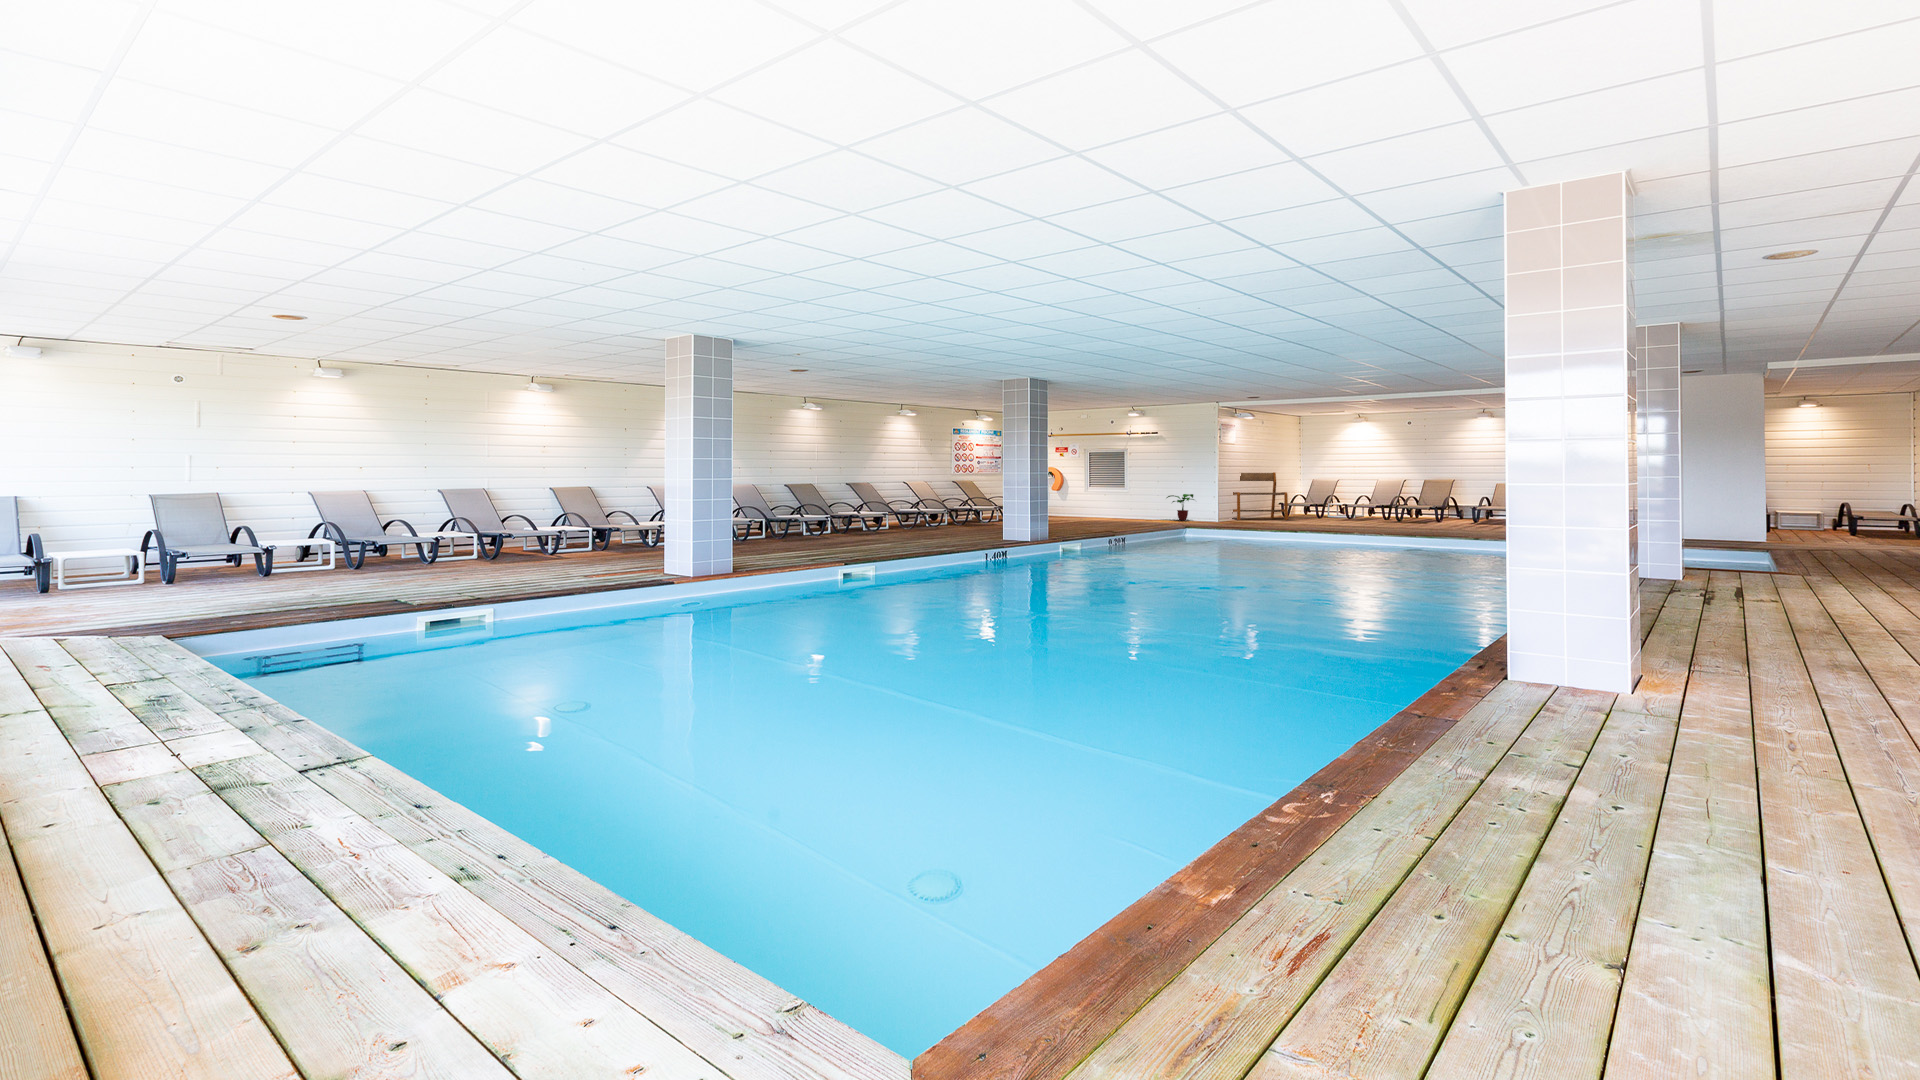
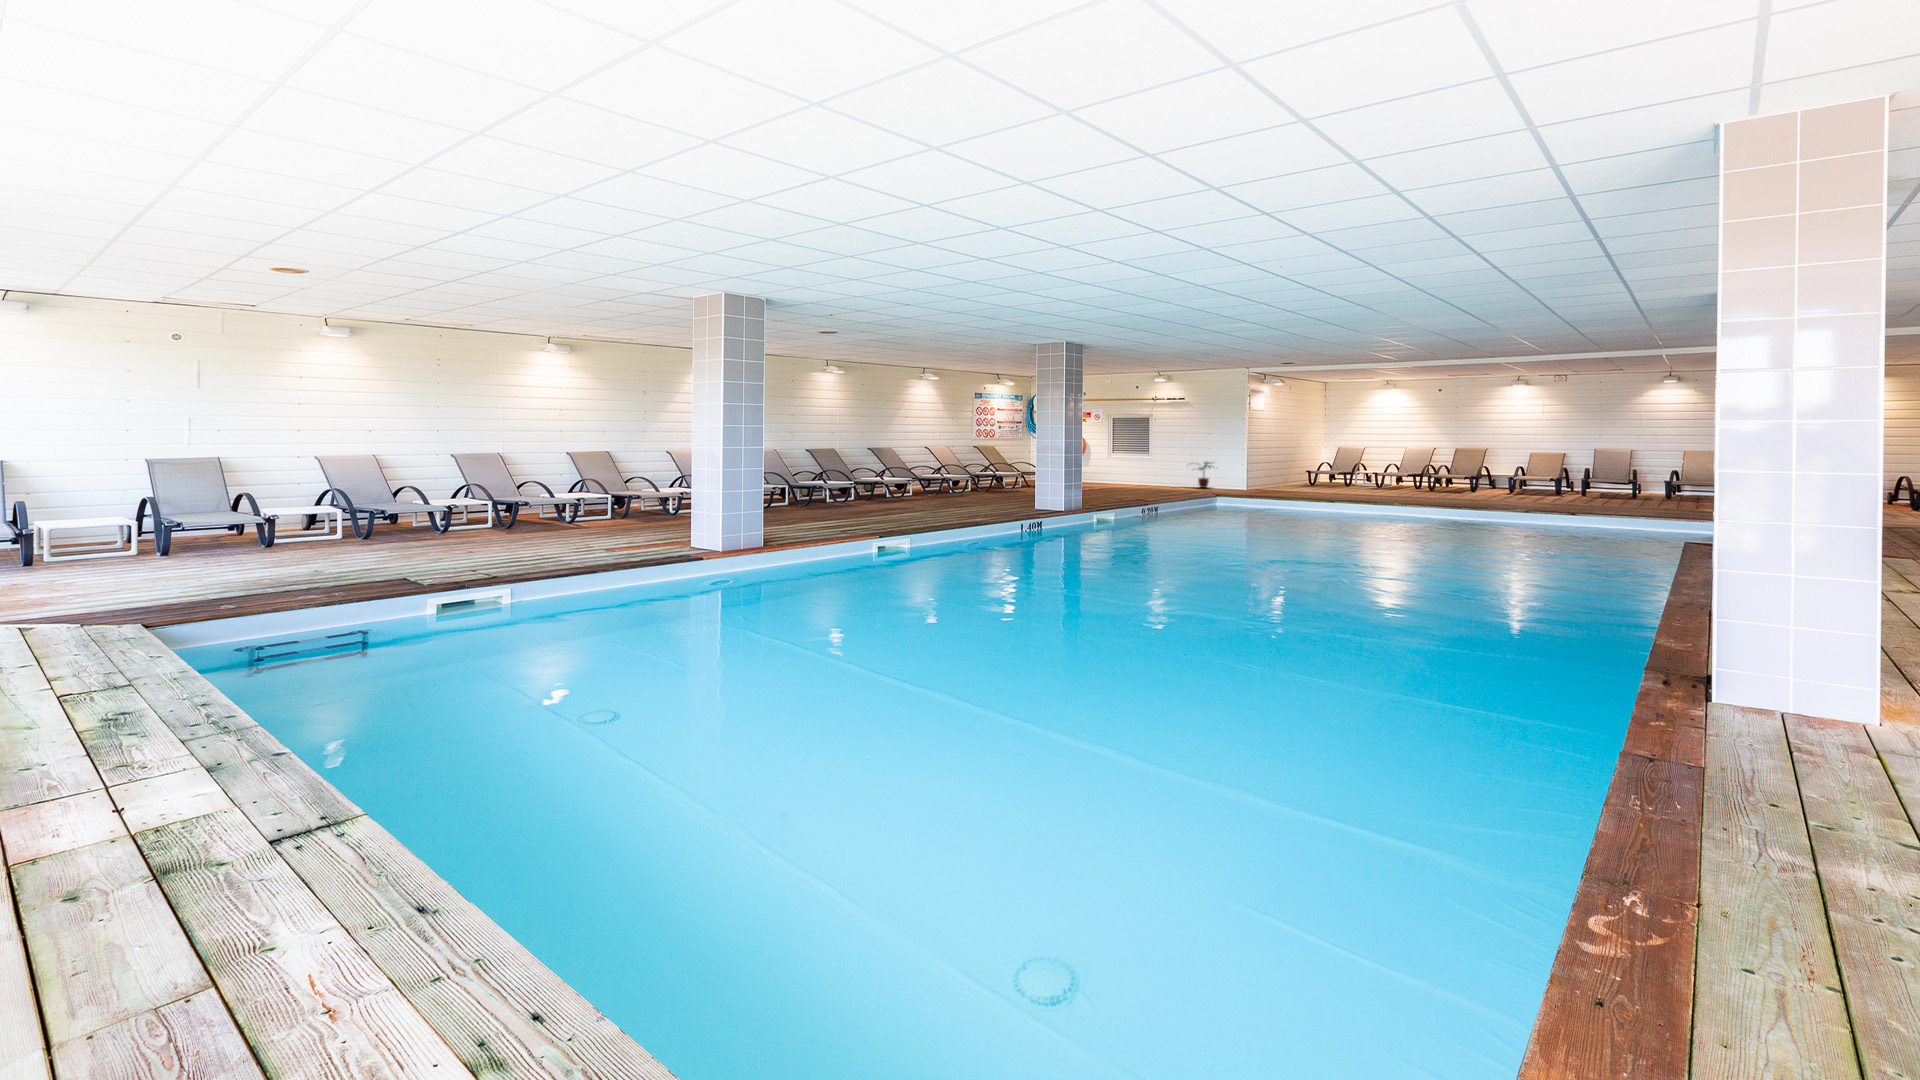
bench: present [1232,472,1288,520] -> none [1248,440,1308,488]

